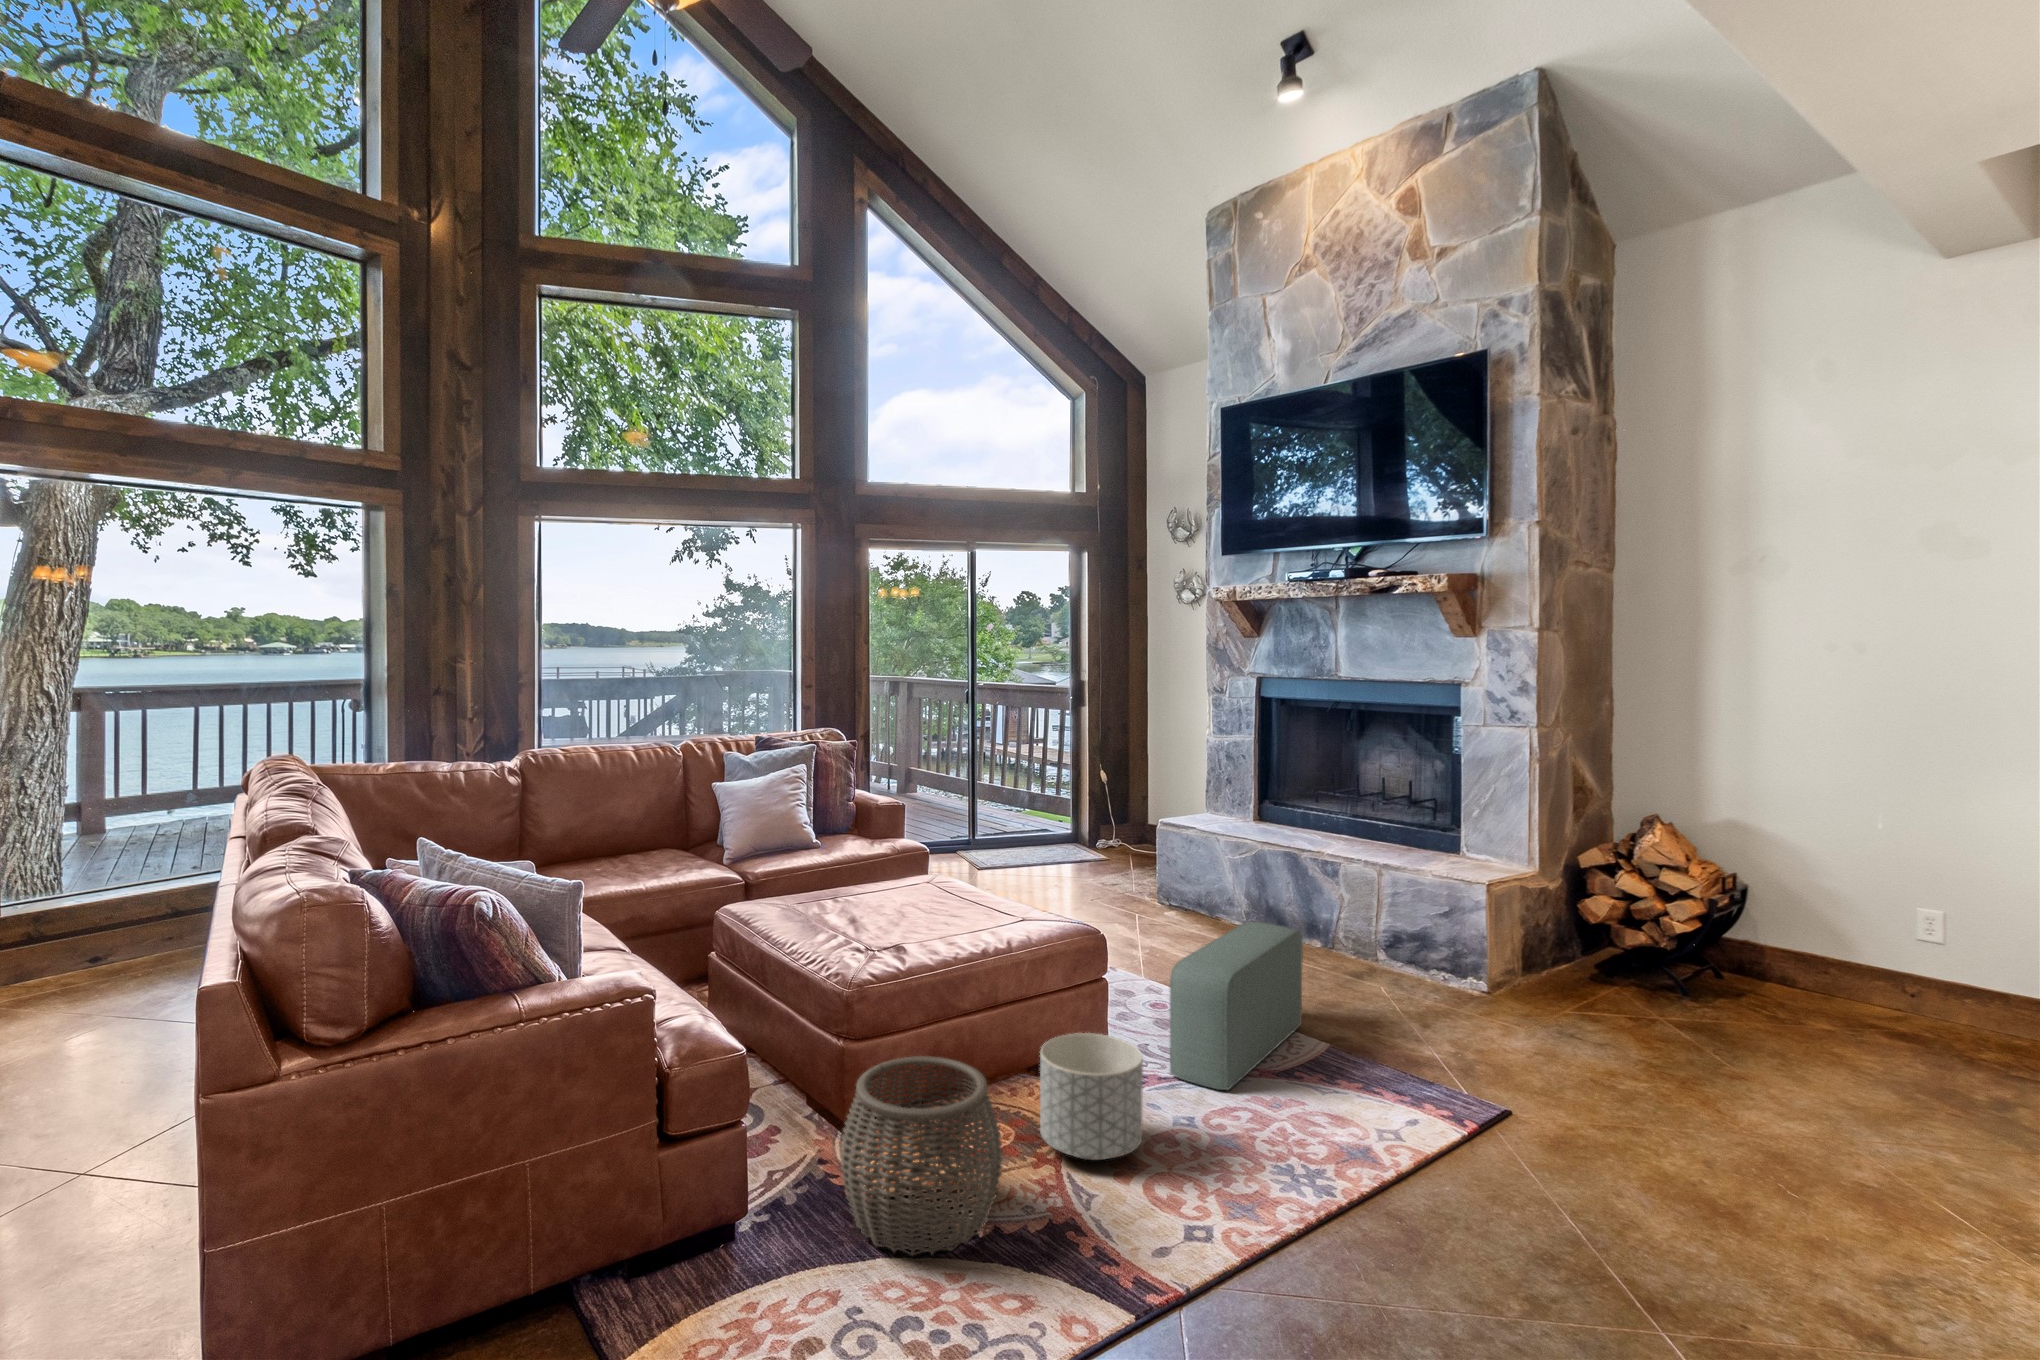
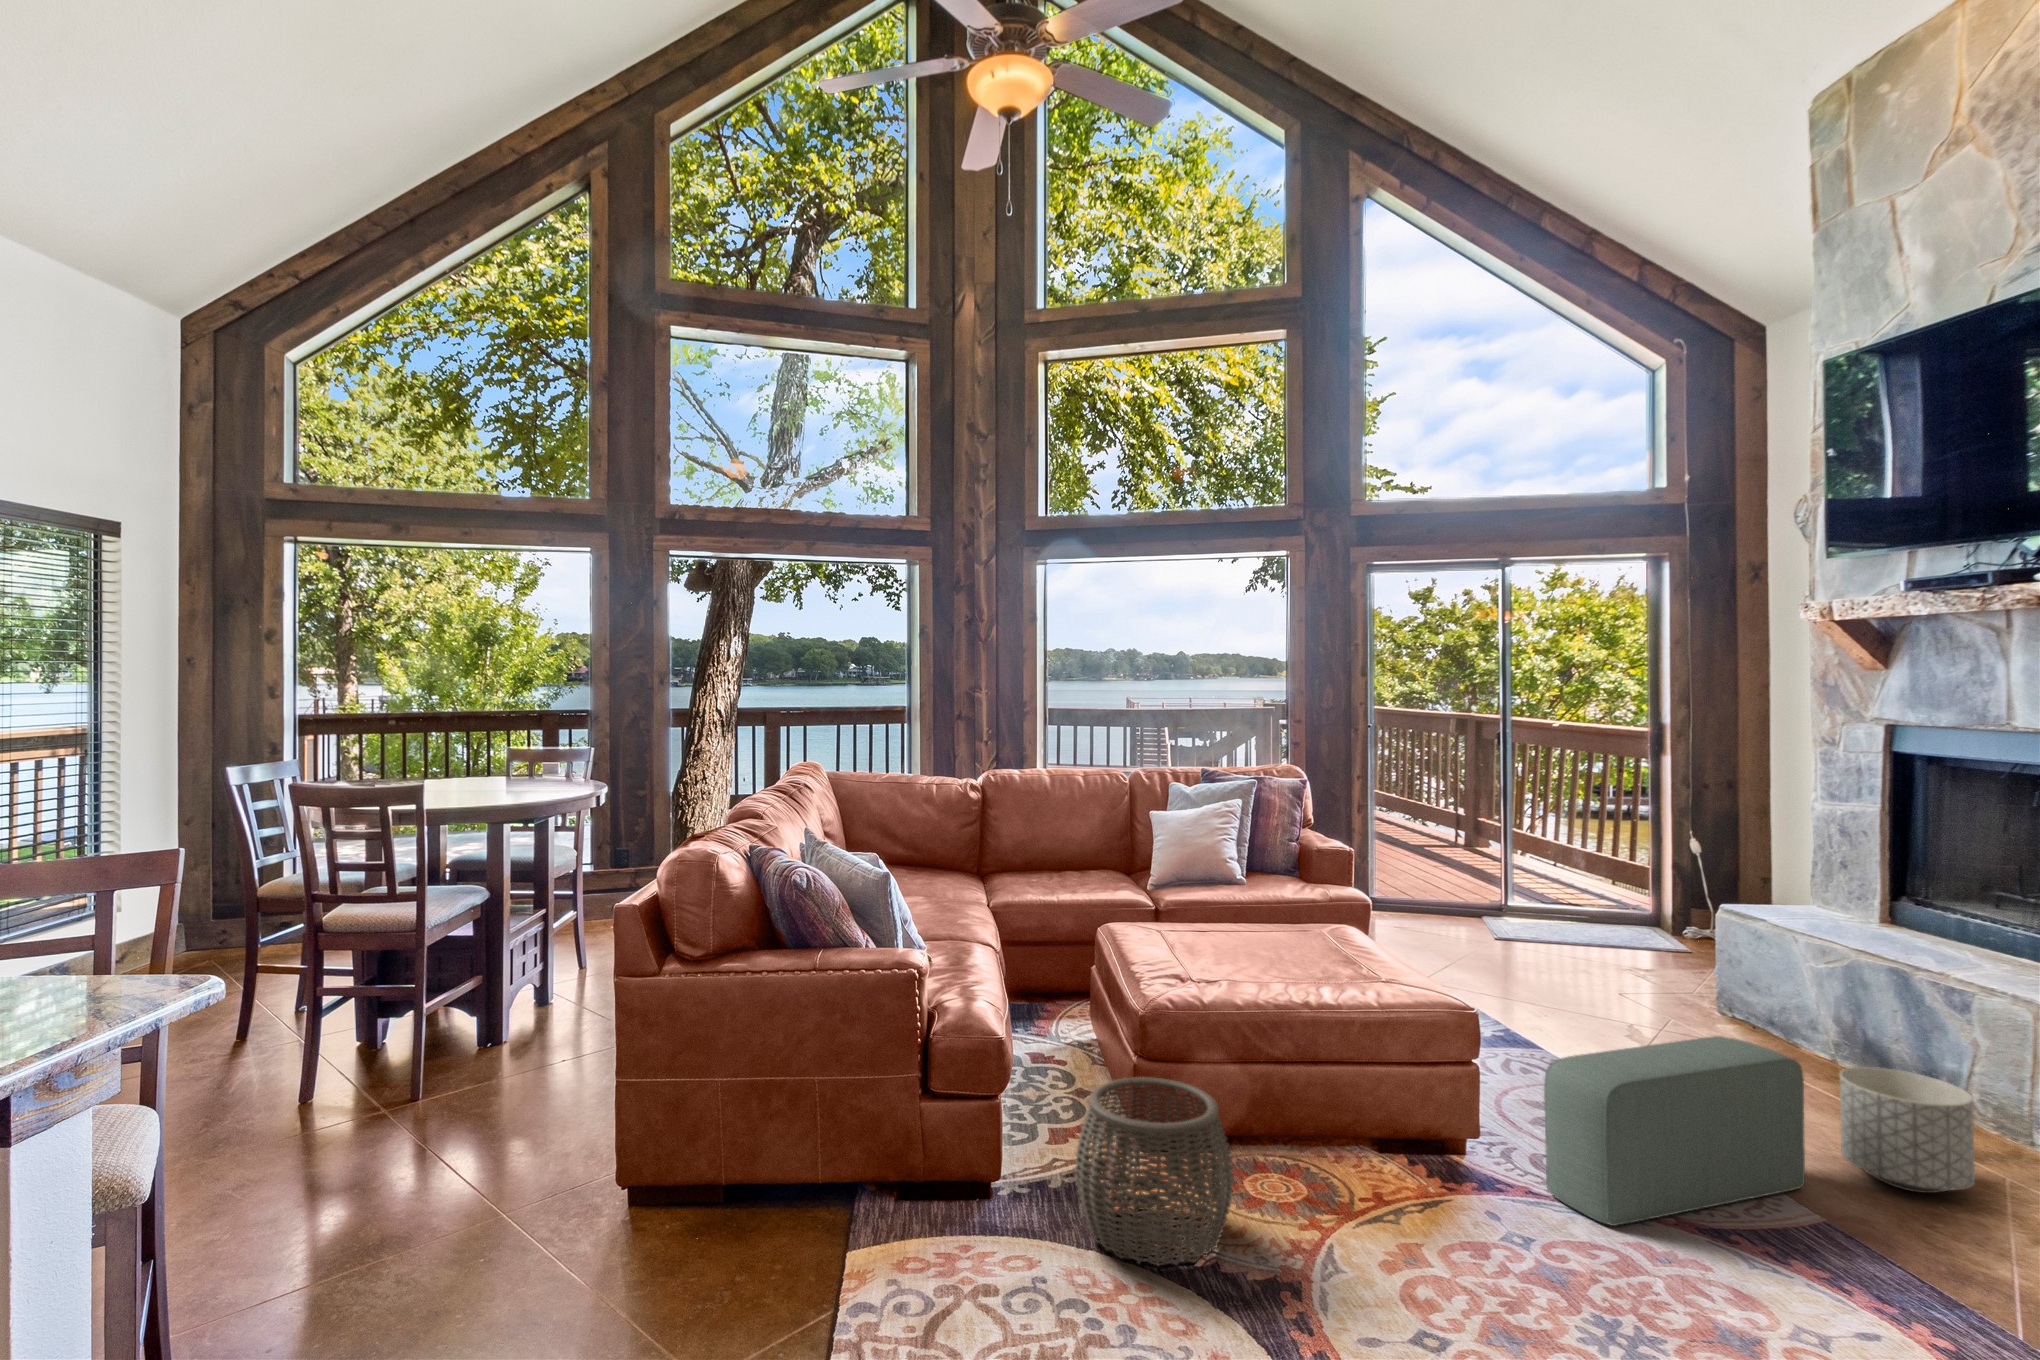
planter: present [1040,1033,1143,1160] -> present [1840,1067,1975,1193]

